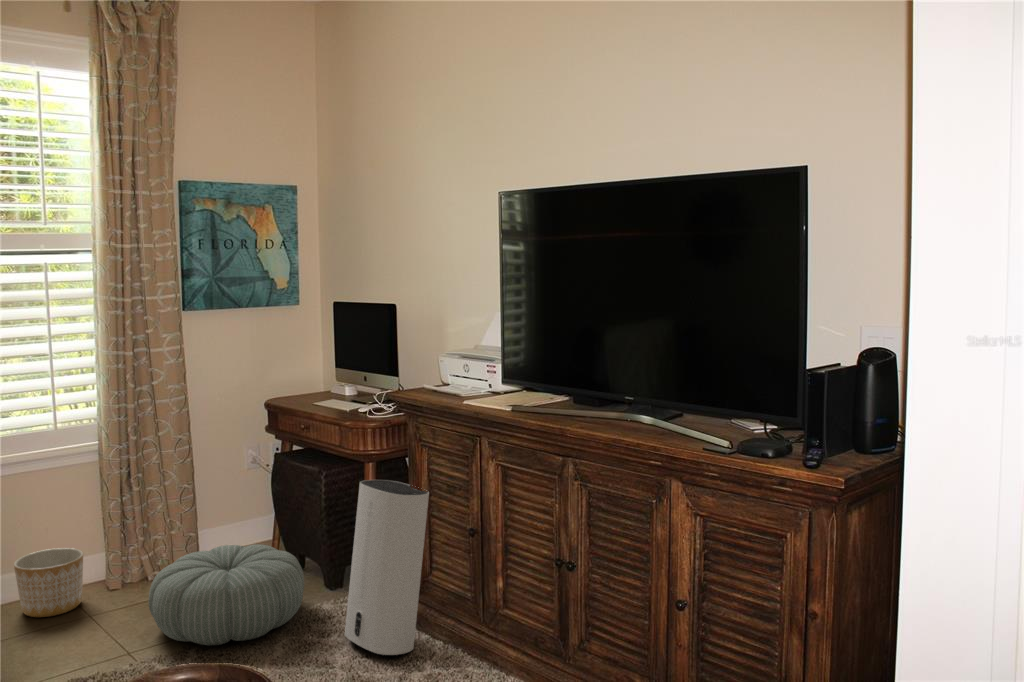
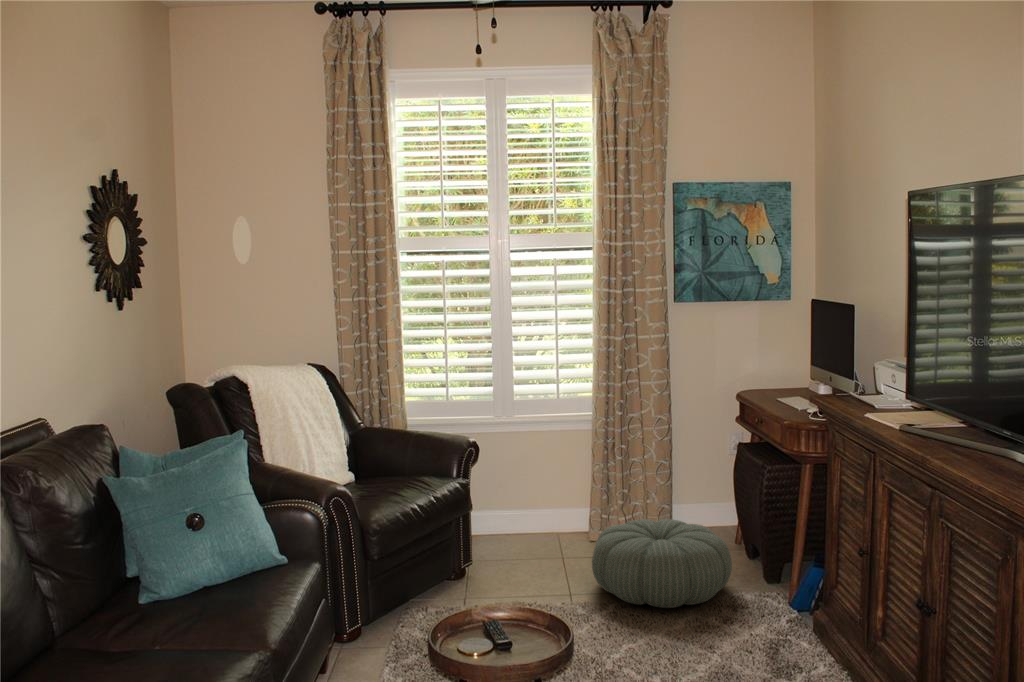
air purifier: present [345,480,429,655] -> none [743,477,831,664]
planter: present [14,548,83,617] -> none [521,495,571,548]

